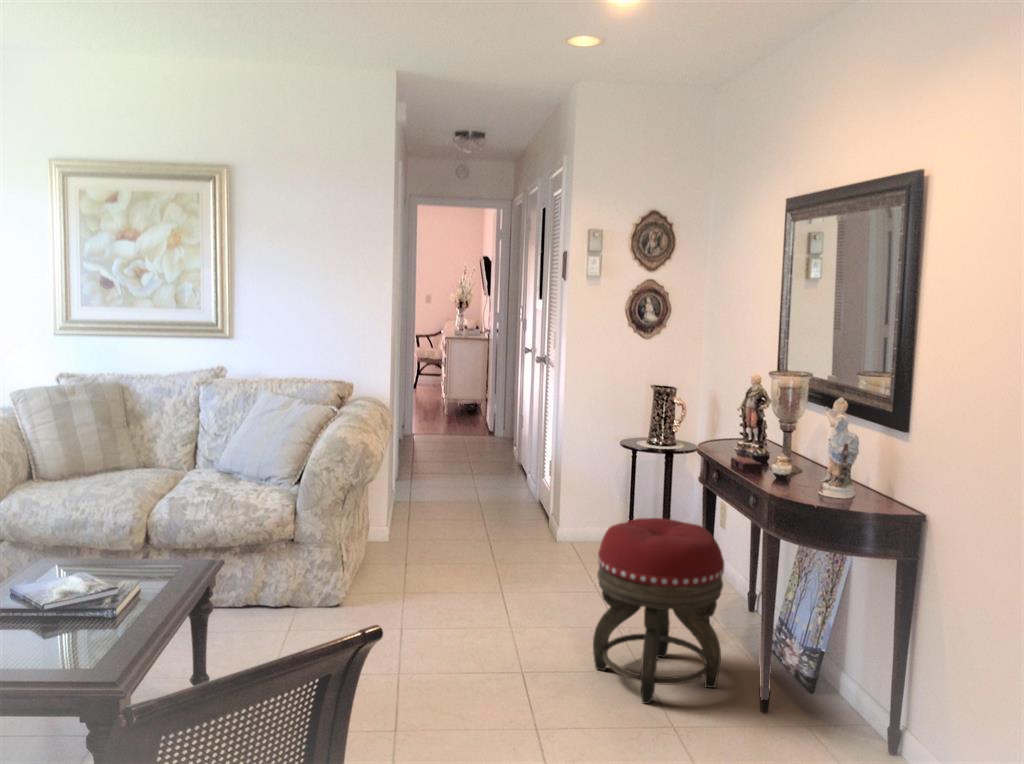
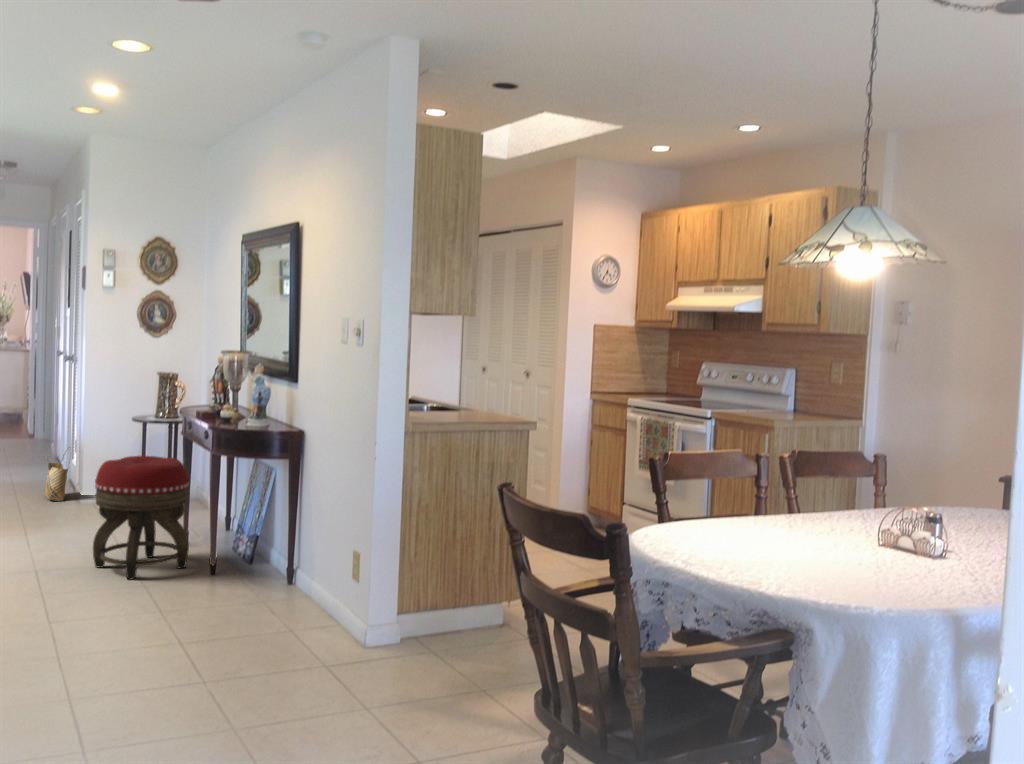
woven basket: none [518,468,547,535] -> present [45,463,68,501]

